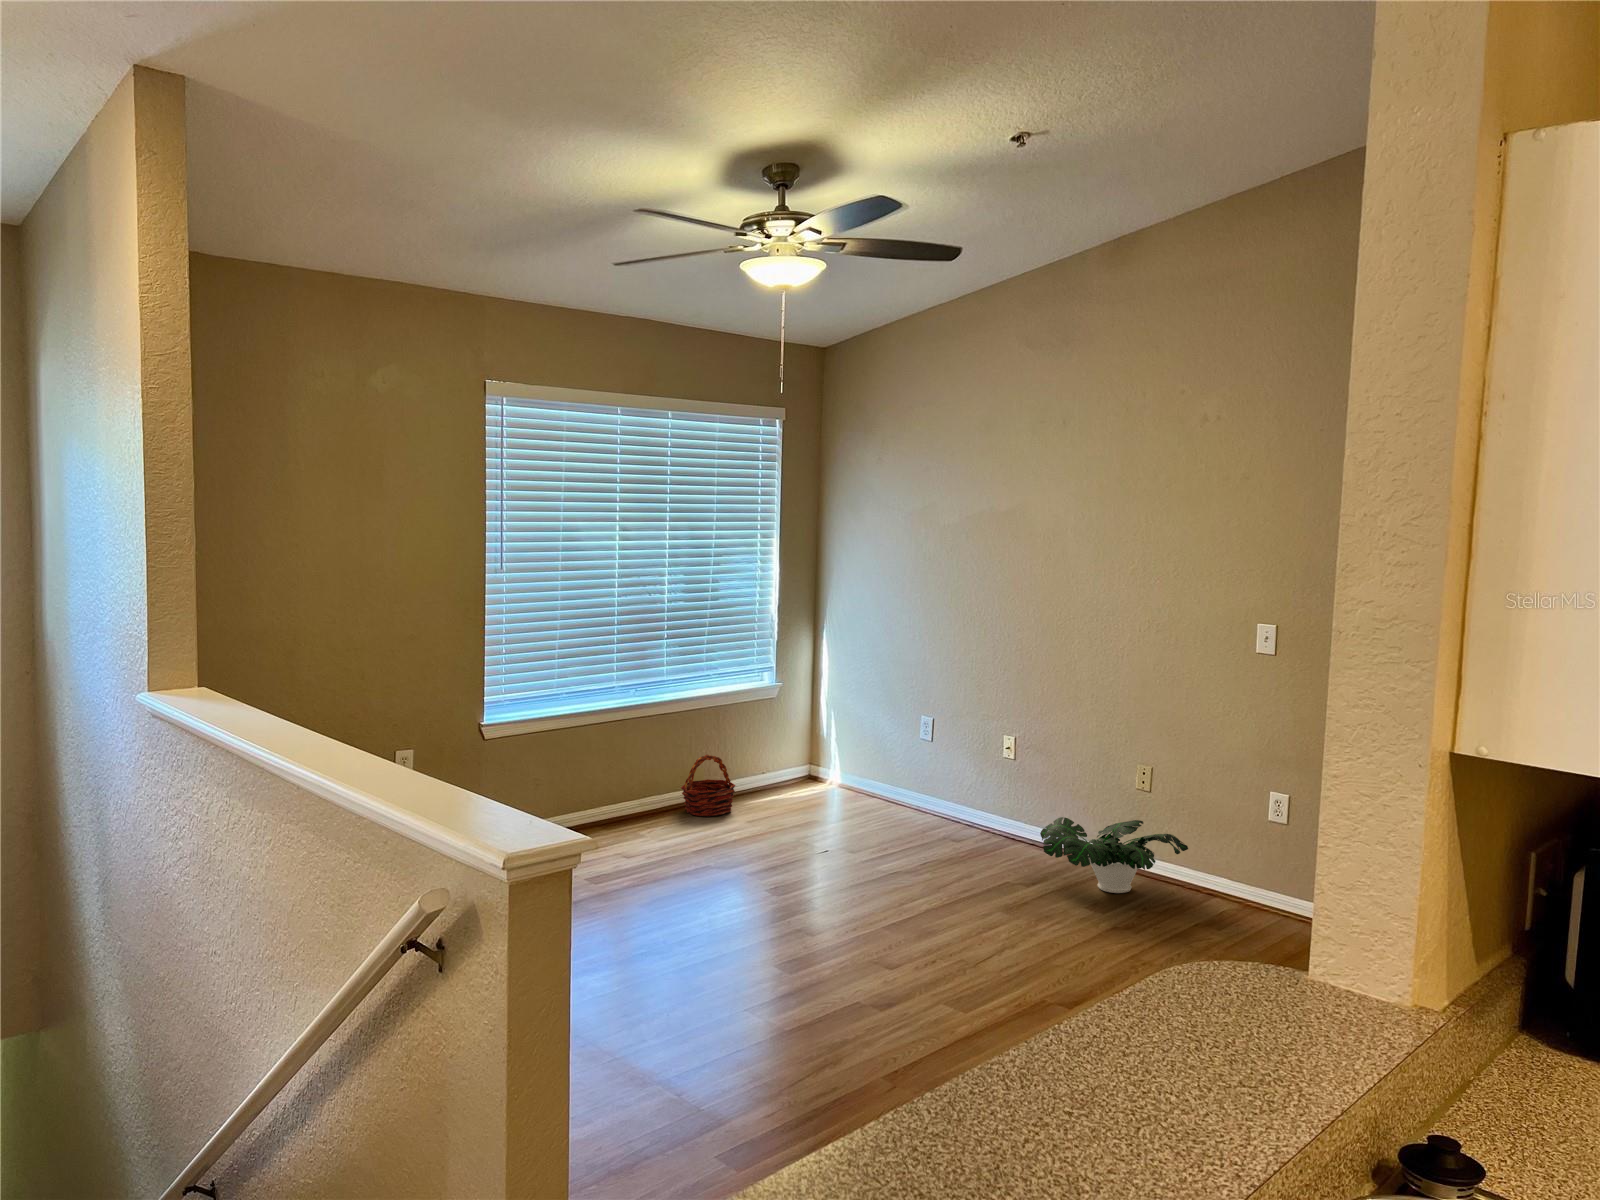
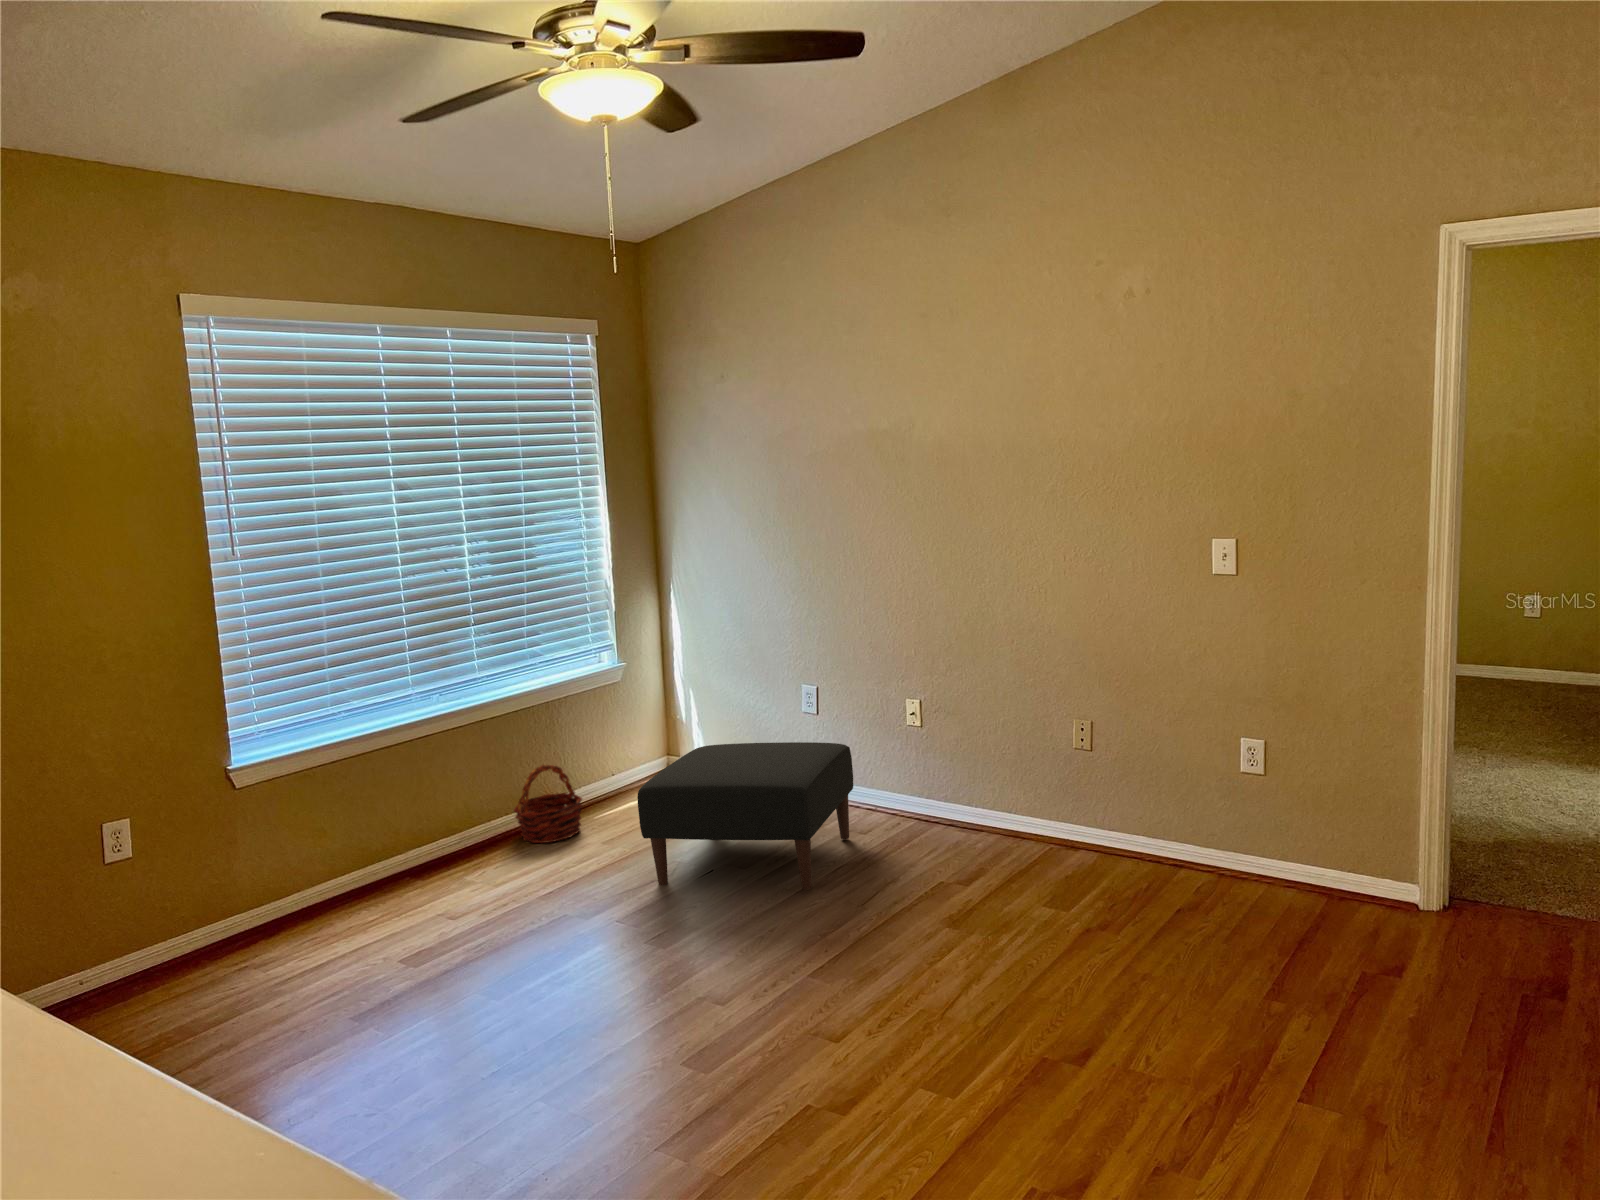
ottoman: none [774,754,950,872] -> present [637,742,853,890]
potted plant: present [1040,817,1188,893] -> none [972,788,1151,881]

